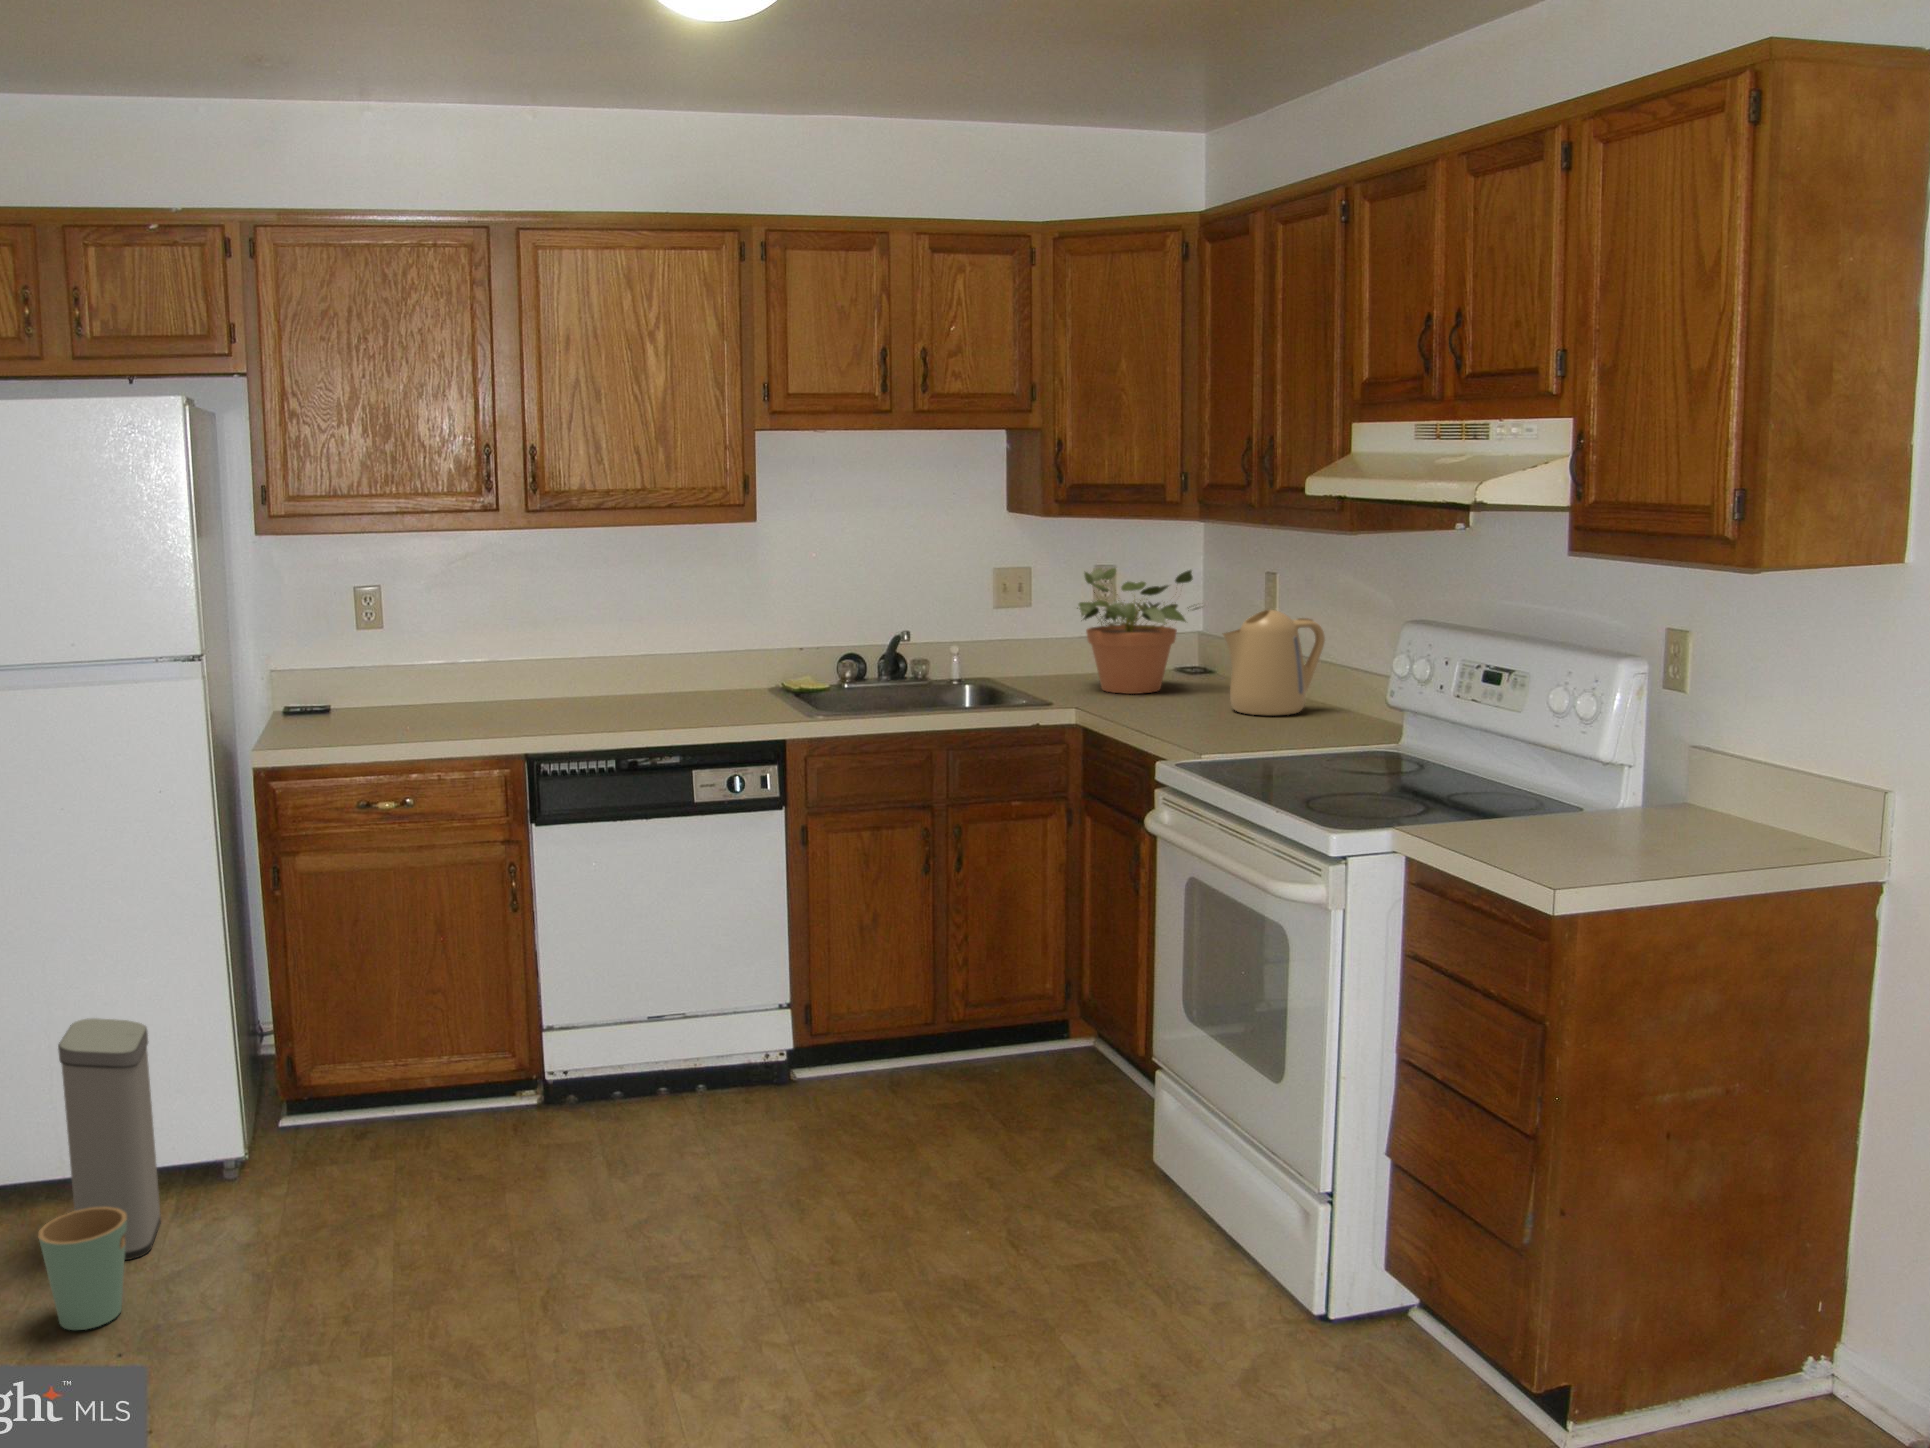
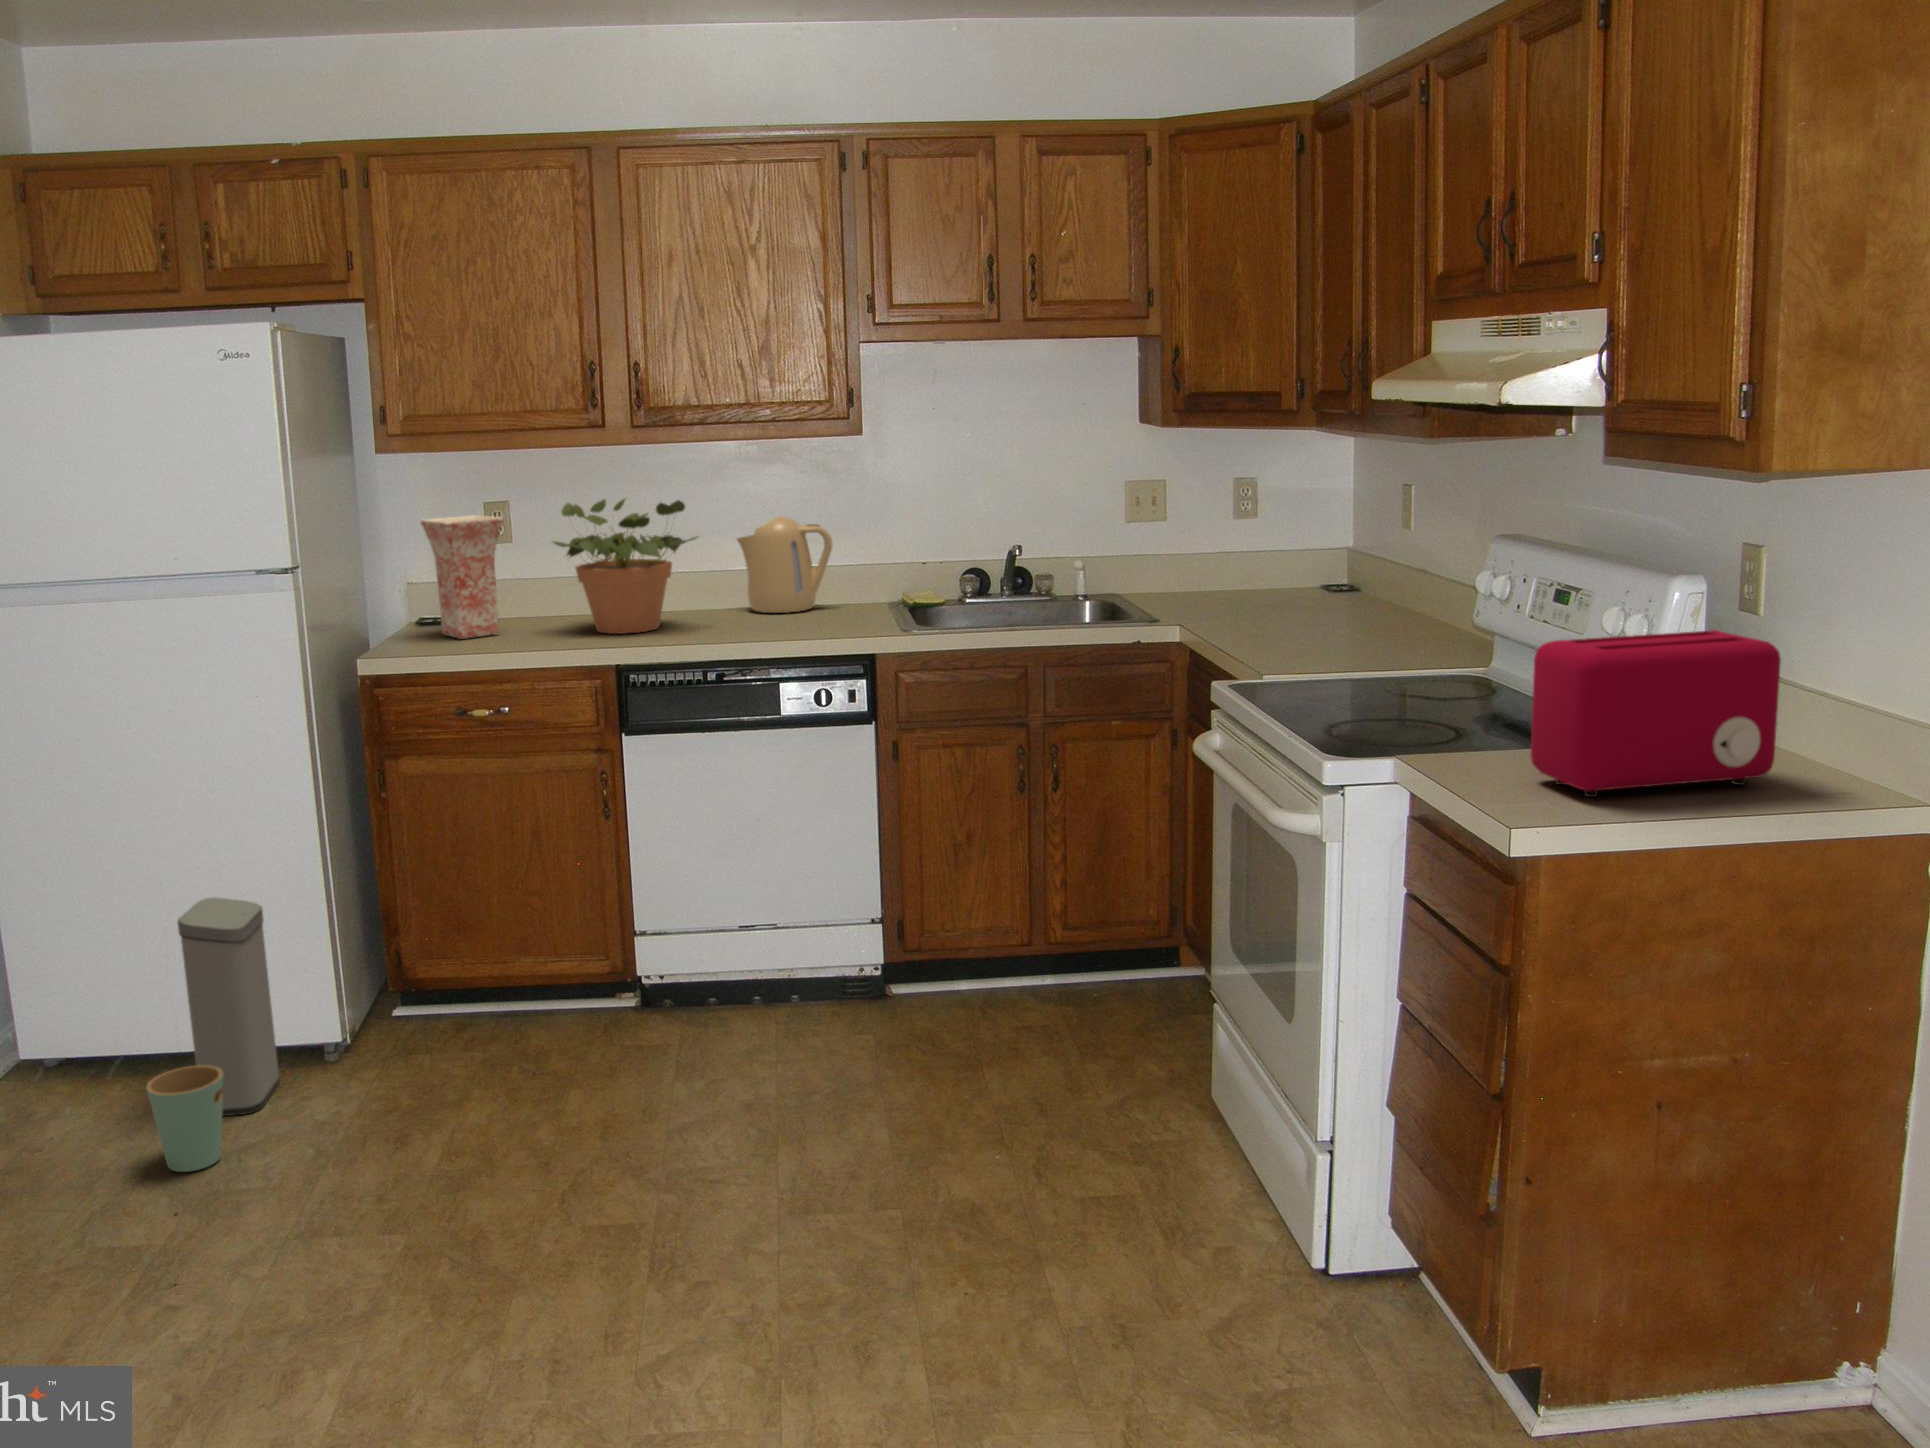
potted plant: present [1077,568,1201,694] -> present [553,499,697,634]
vase: none [298,600,391,730] -> present [420,515,503,639]
kettle: present [1223,610,1325,716] -> present [737,516,832,613]
toaster: none [1530,704,1740,856] -> present [1531,630,1781,797]

